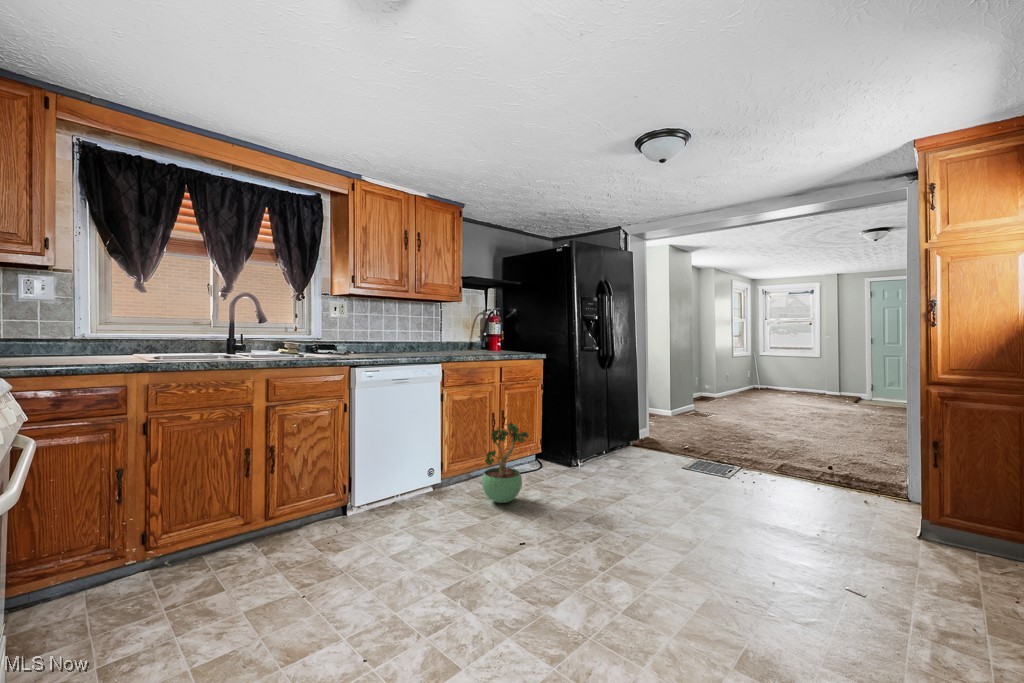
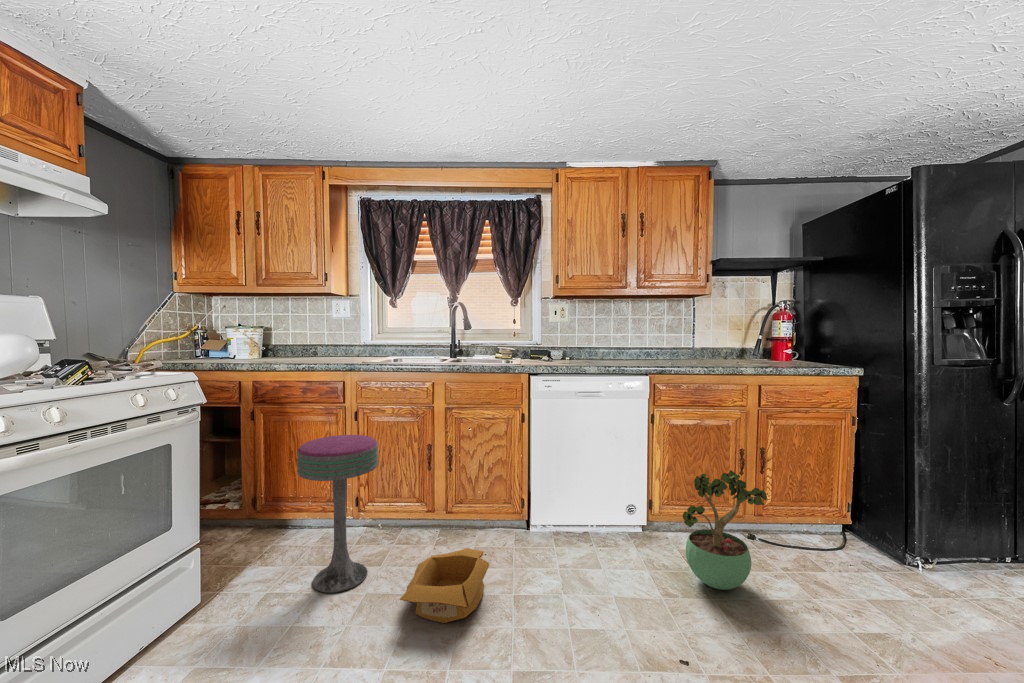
bar stool: none [140,442,246,625] -> present [297,435,378,593]
cardboard box: none [292,527,384,592] -> present [400,548,489,623]

